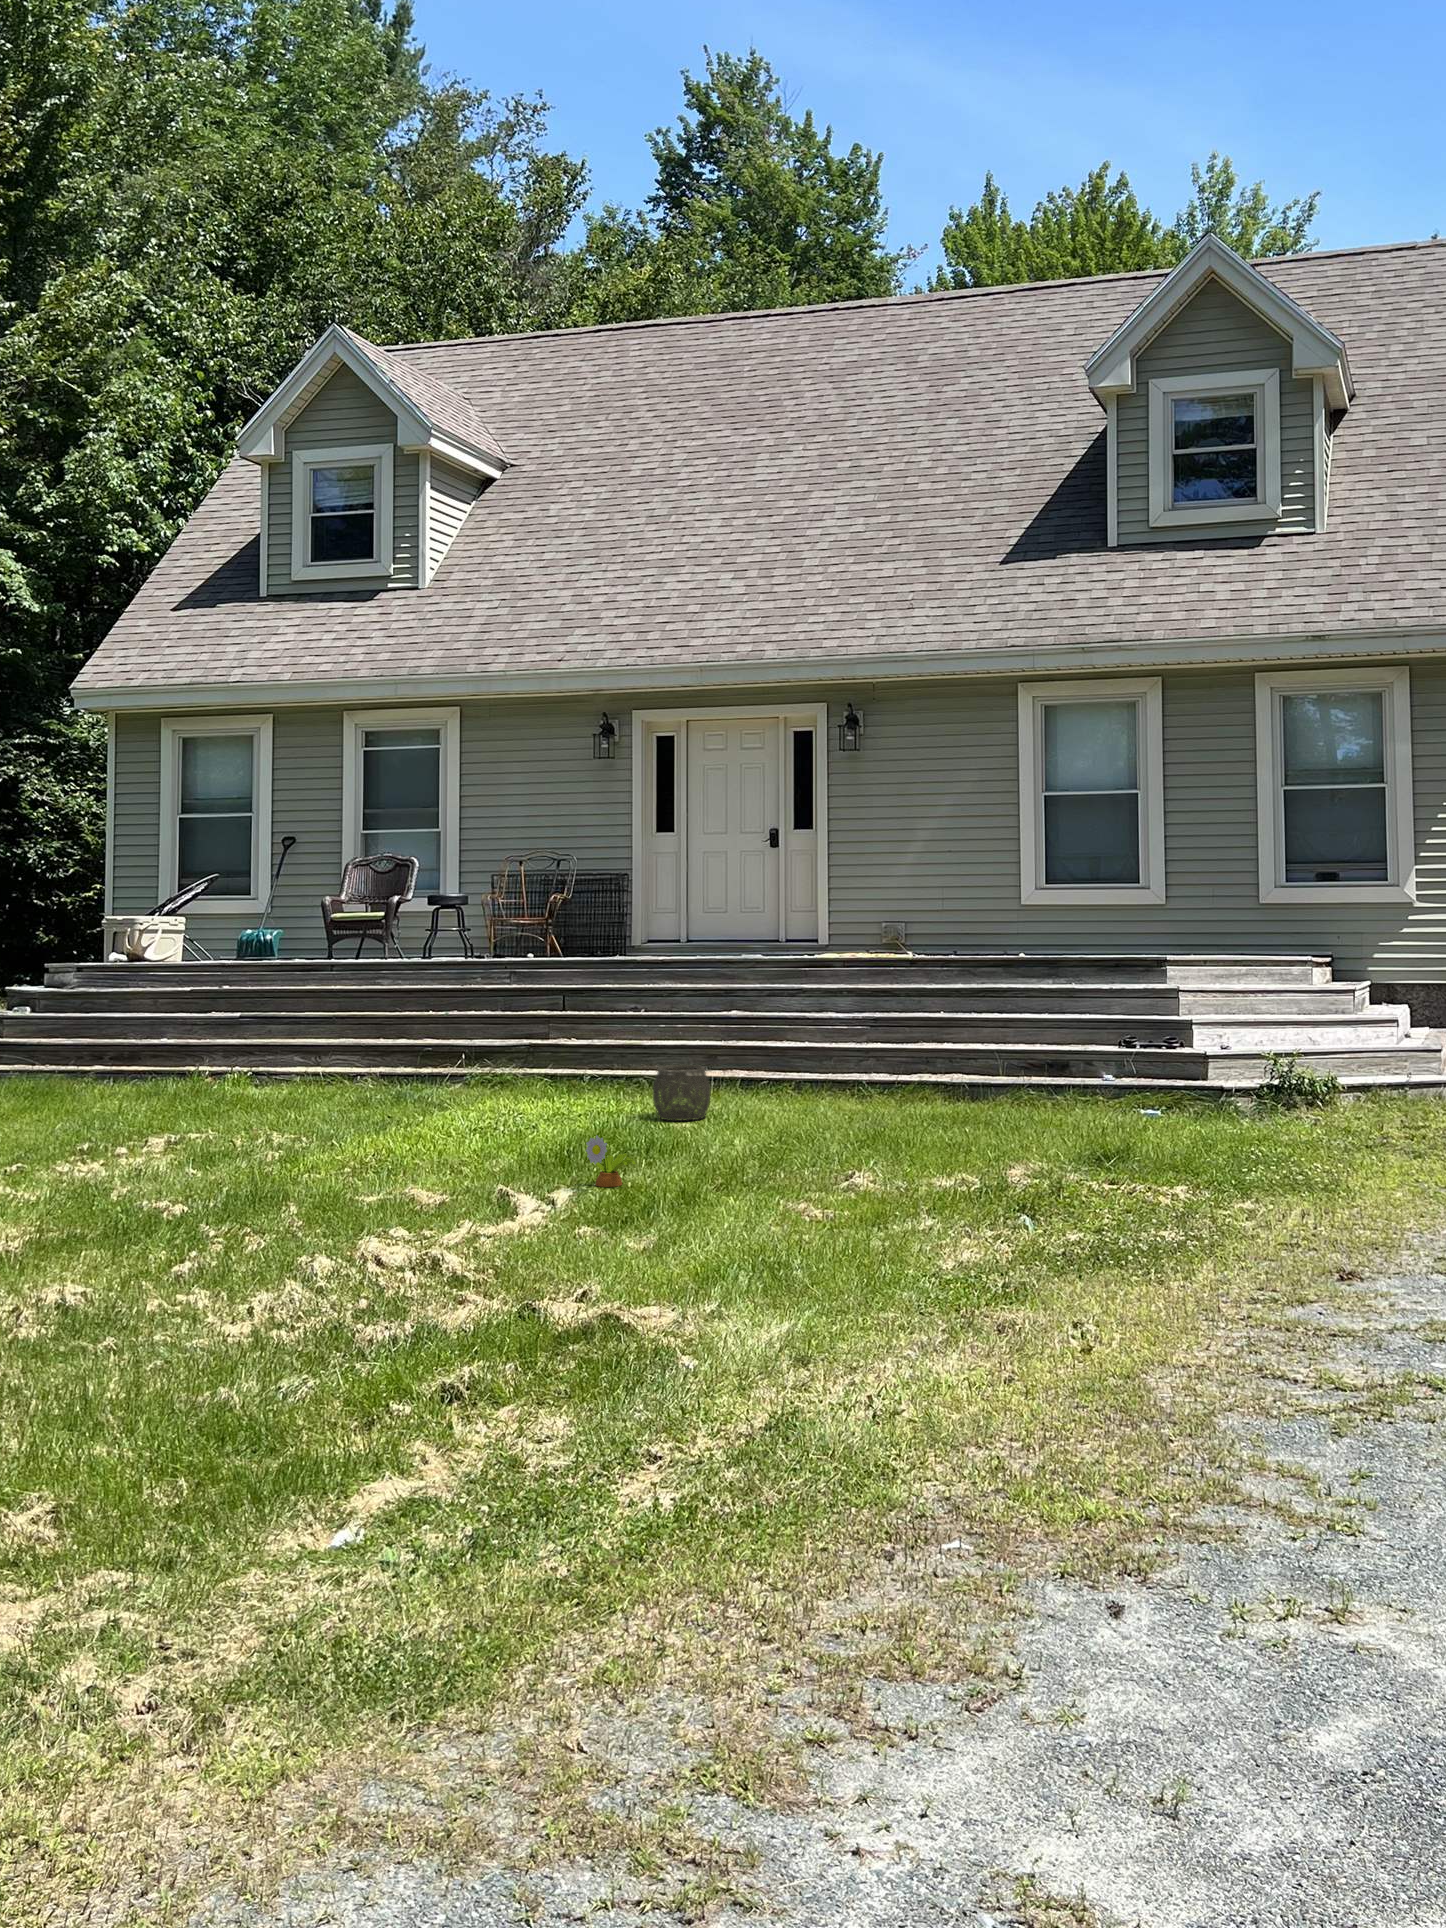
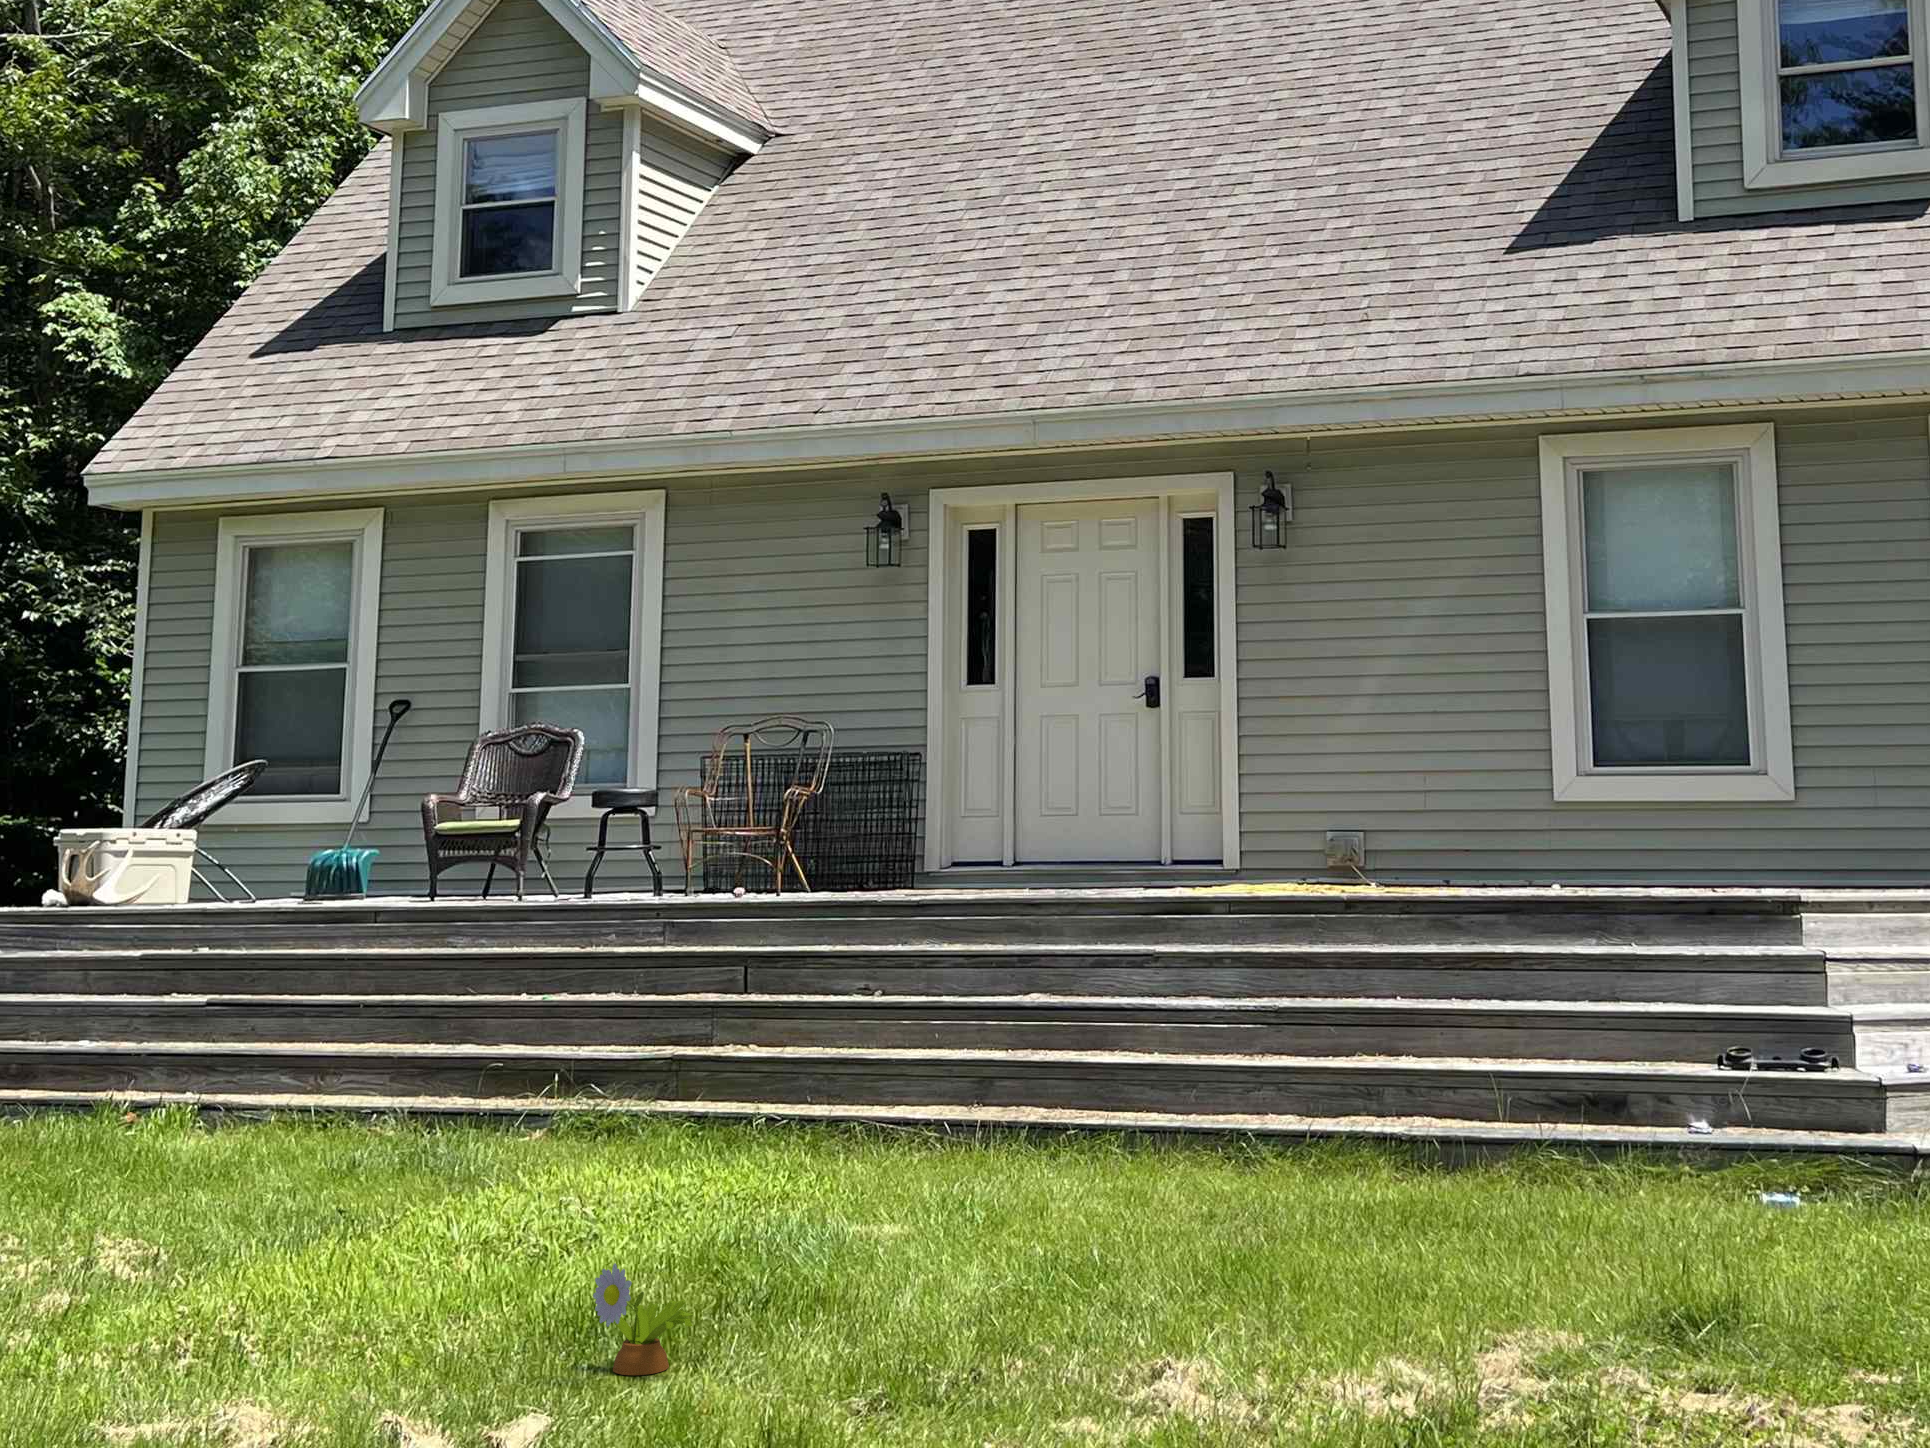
woven basket: present [653,1065,711,1121] -> none [833,1096,945,1207]

